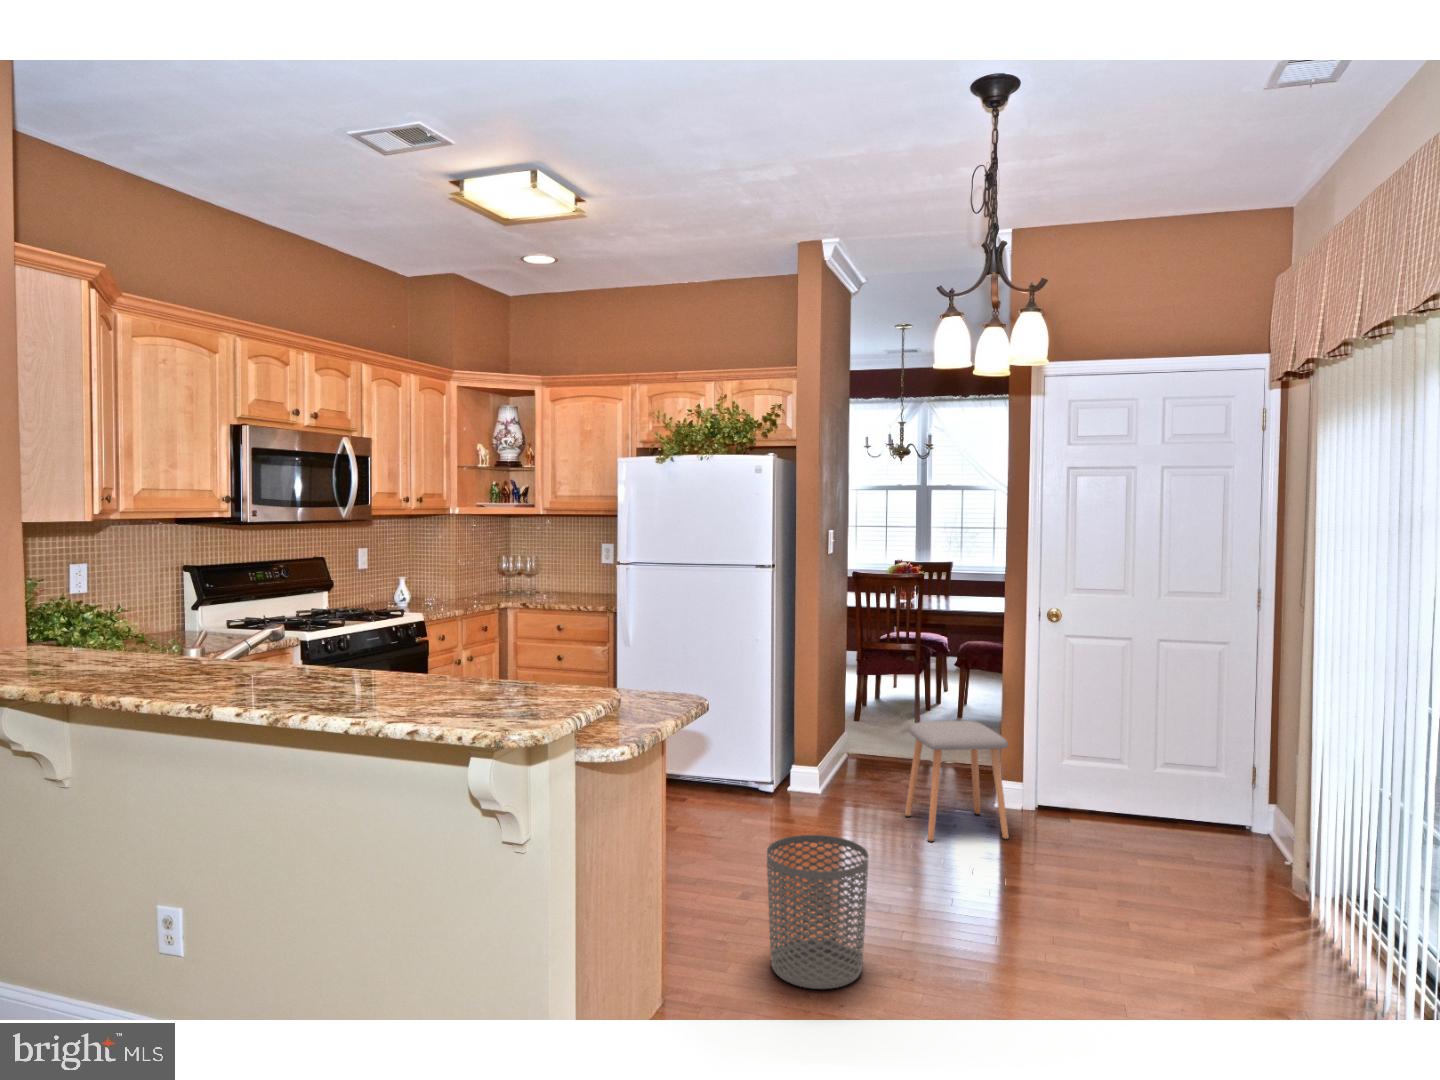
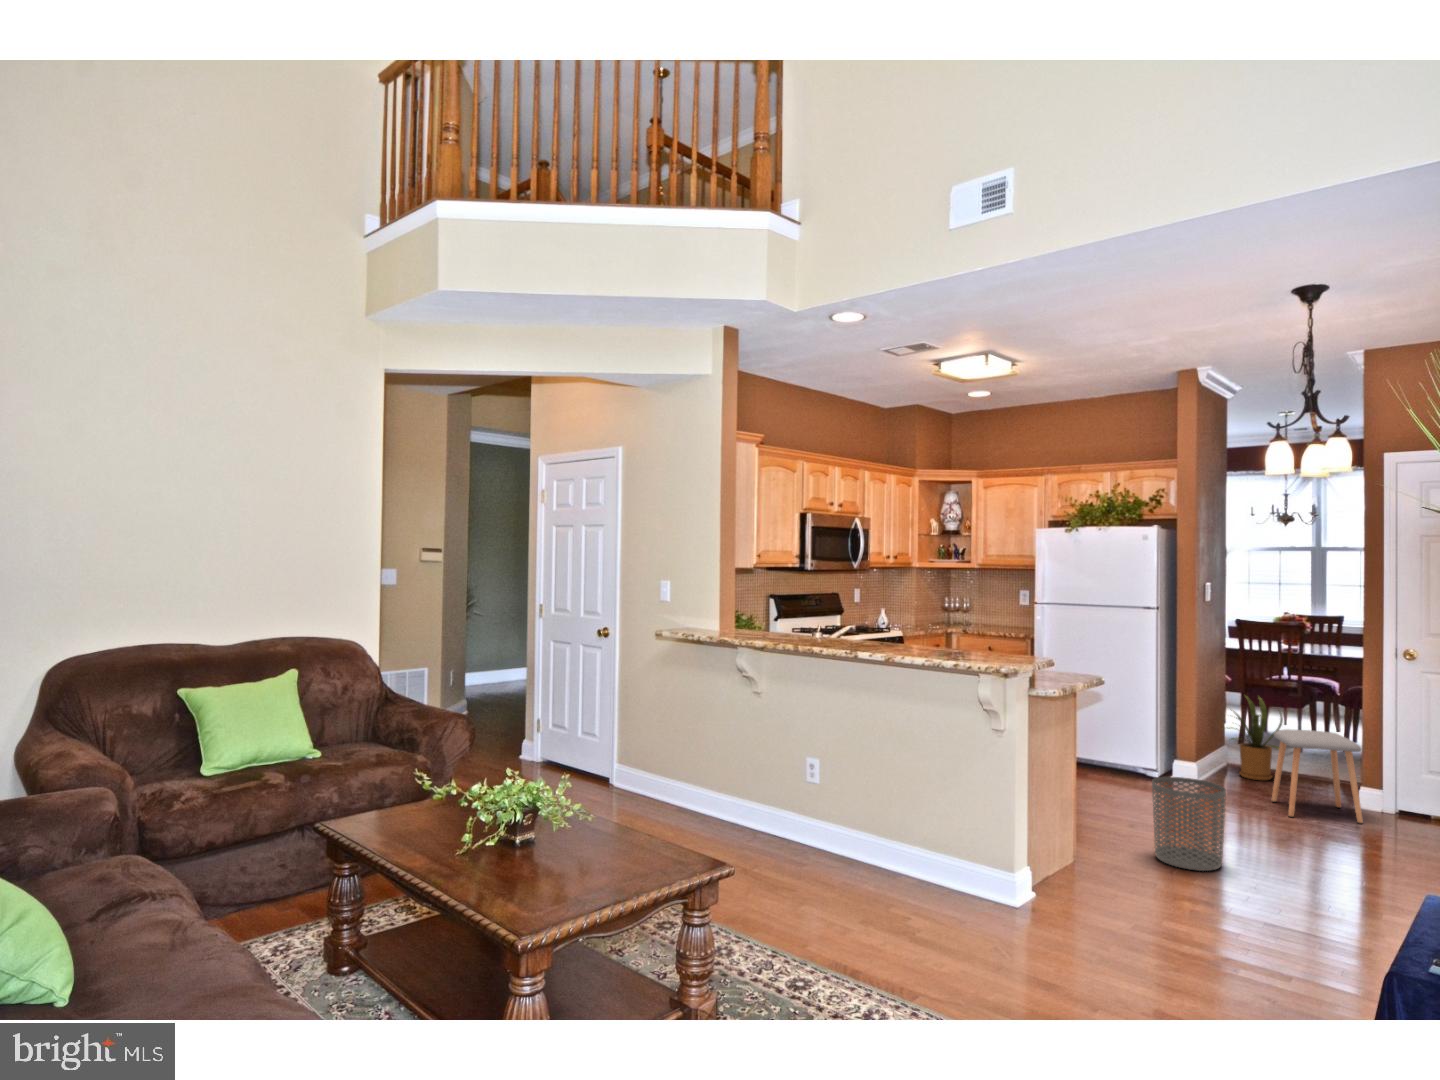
house plant: none [842,670,913,780] -> present [1229,696,1283,781]

